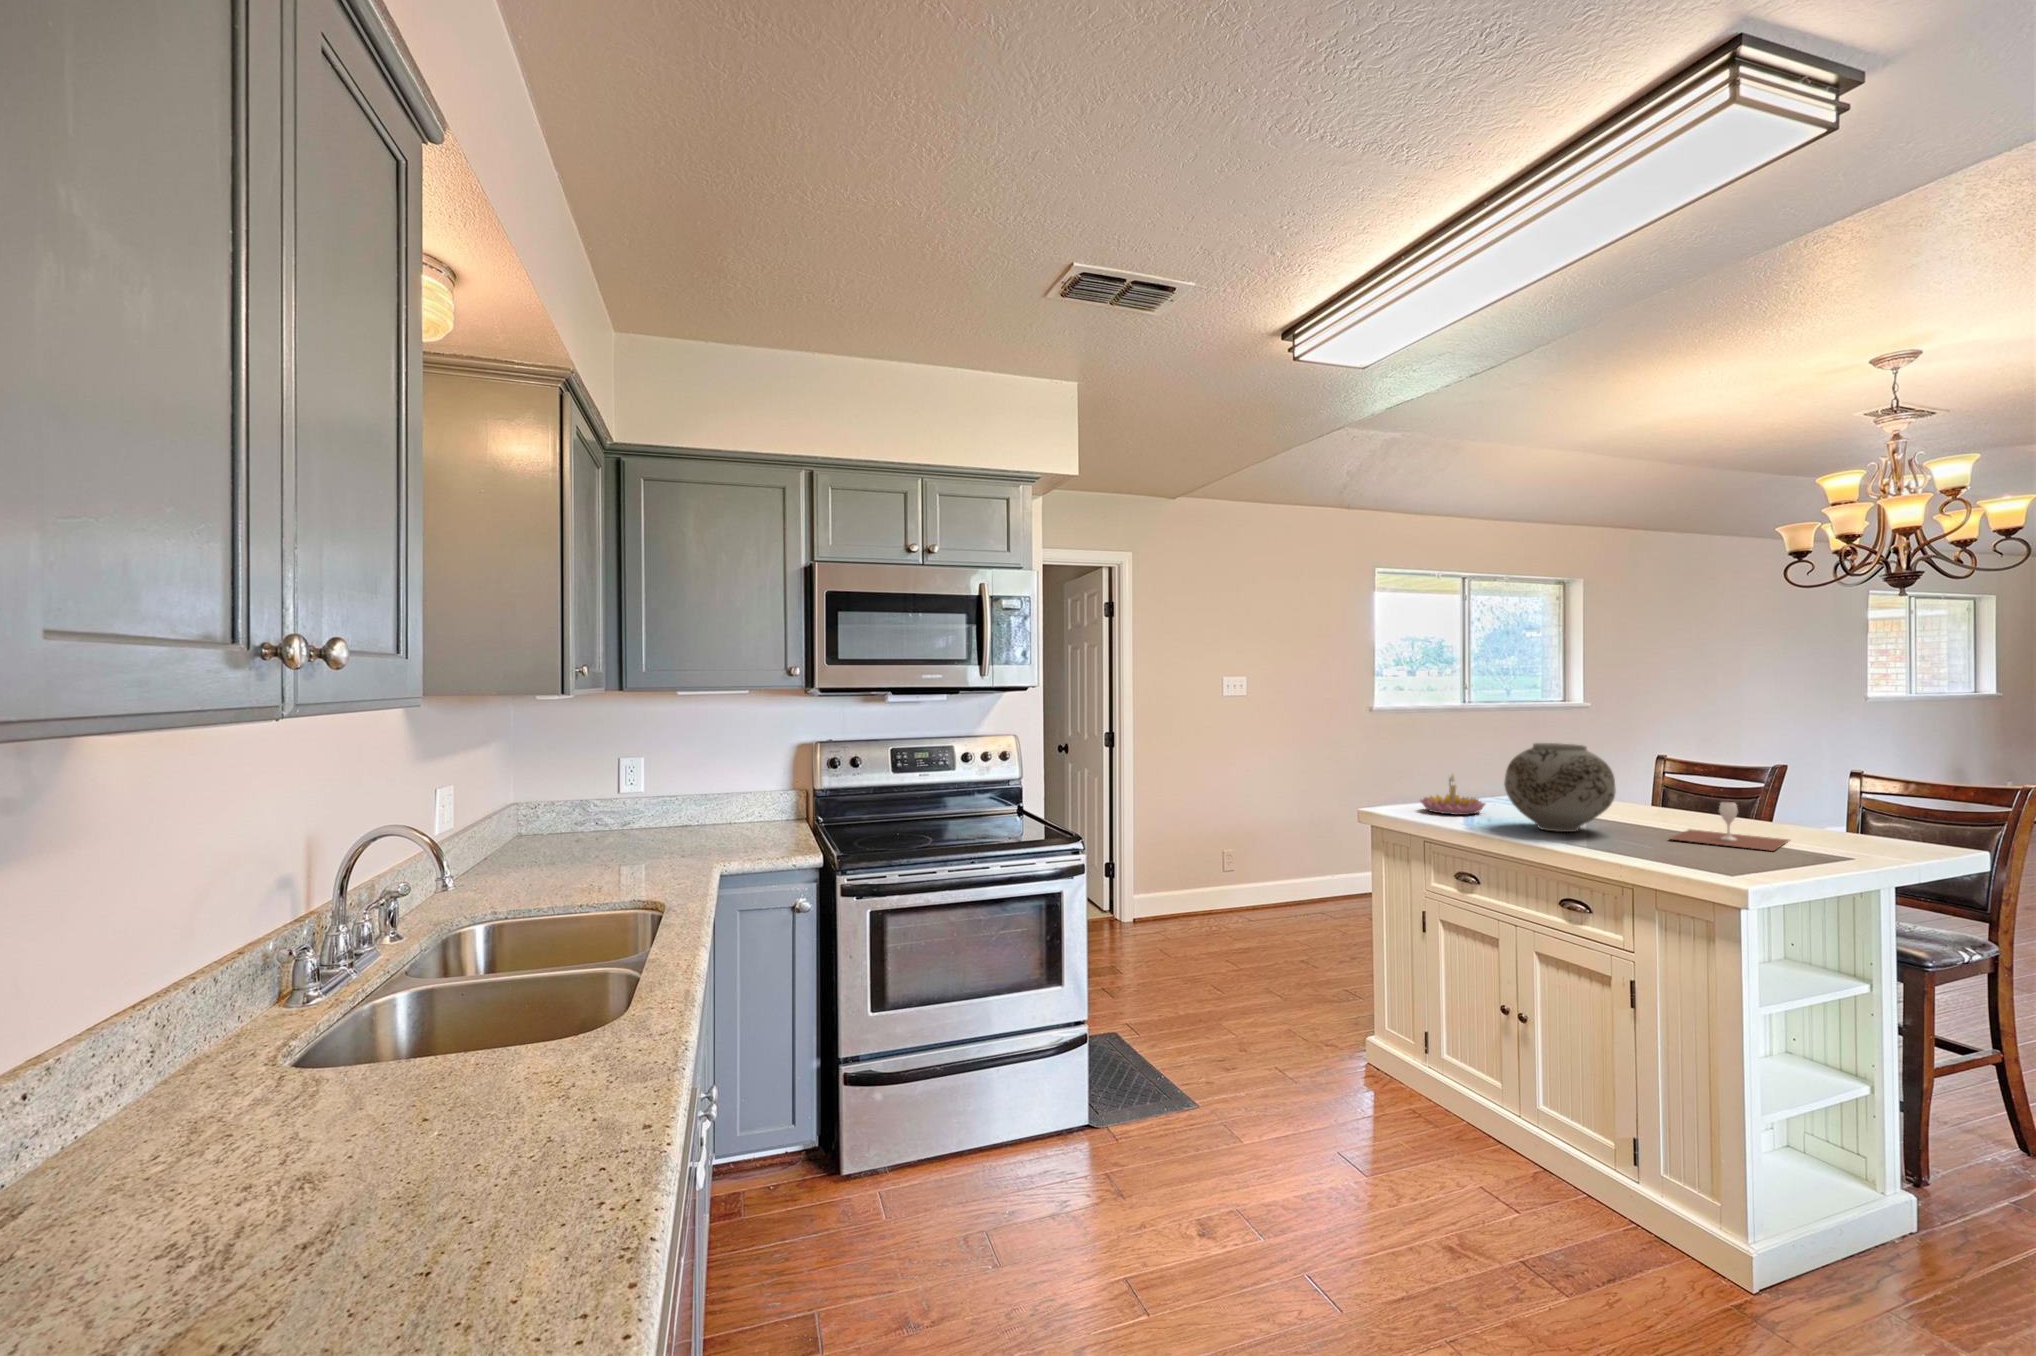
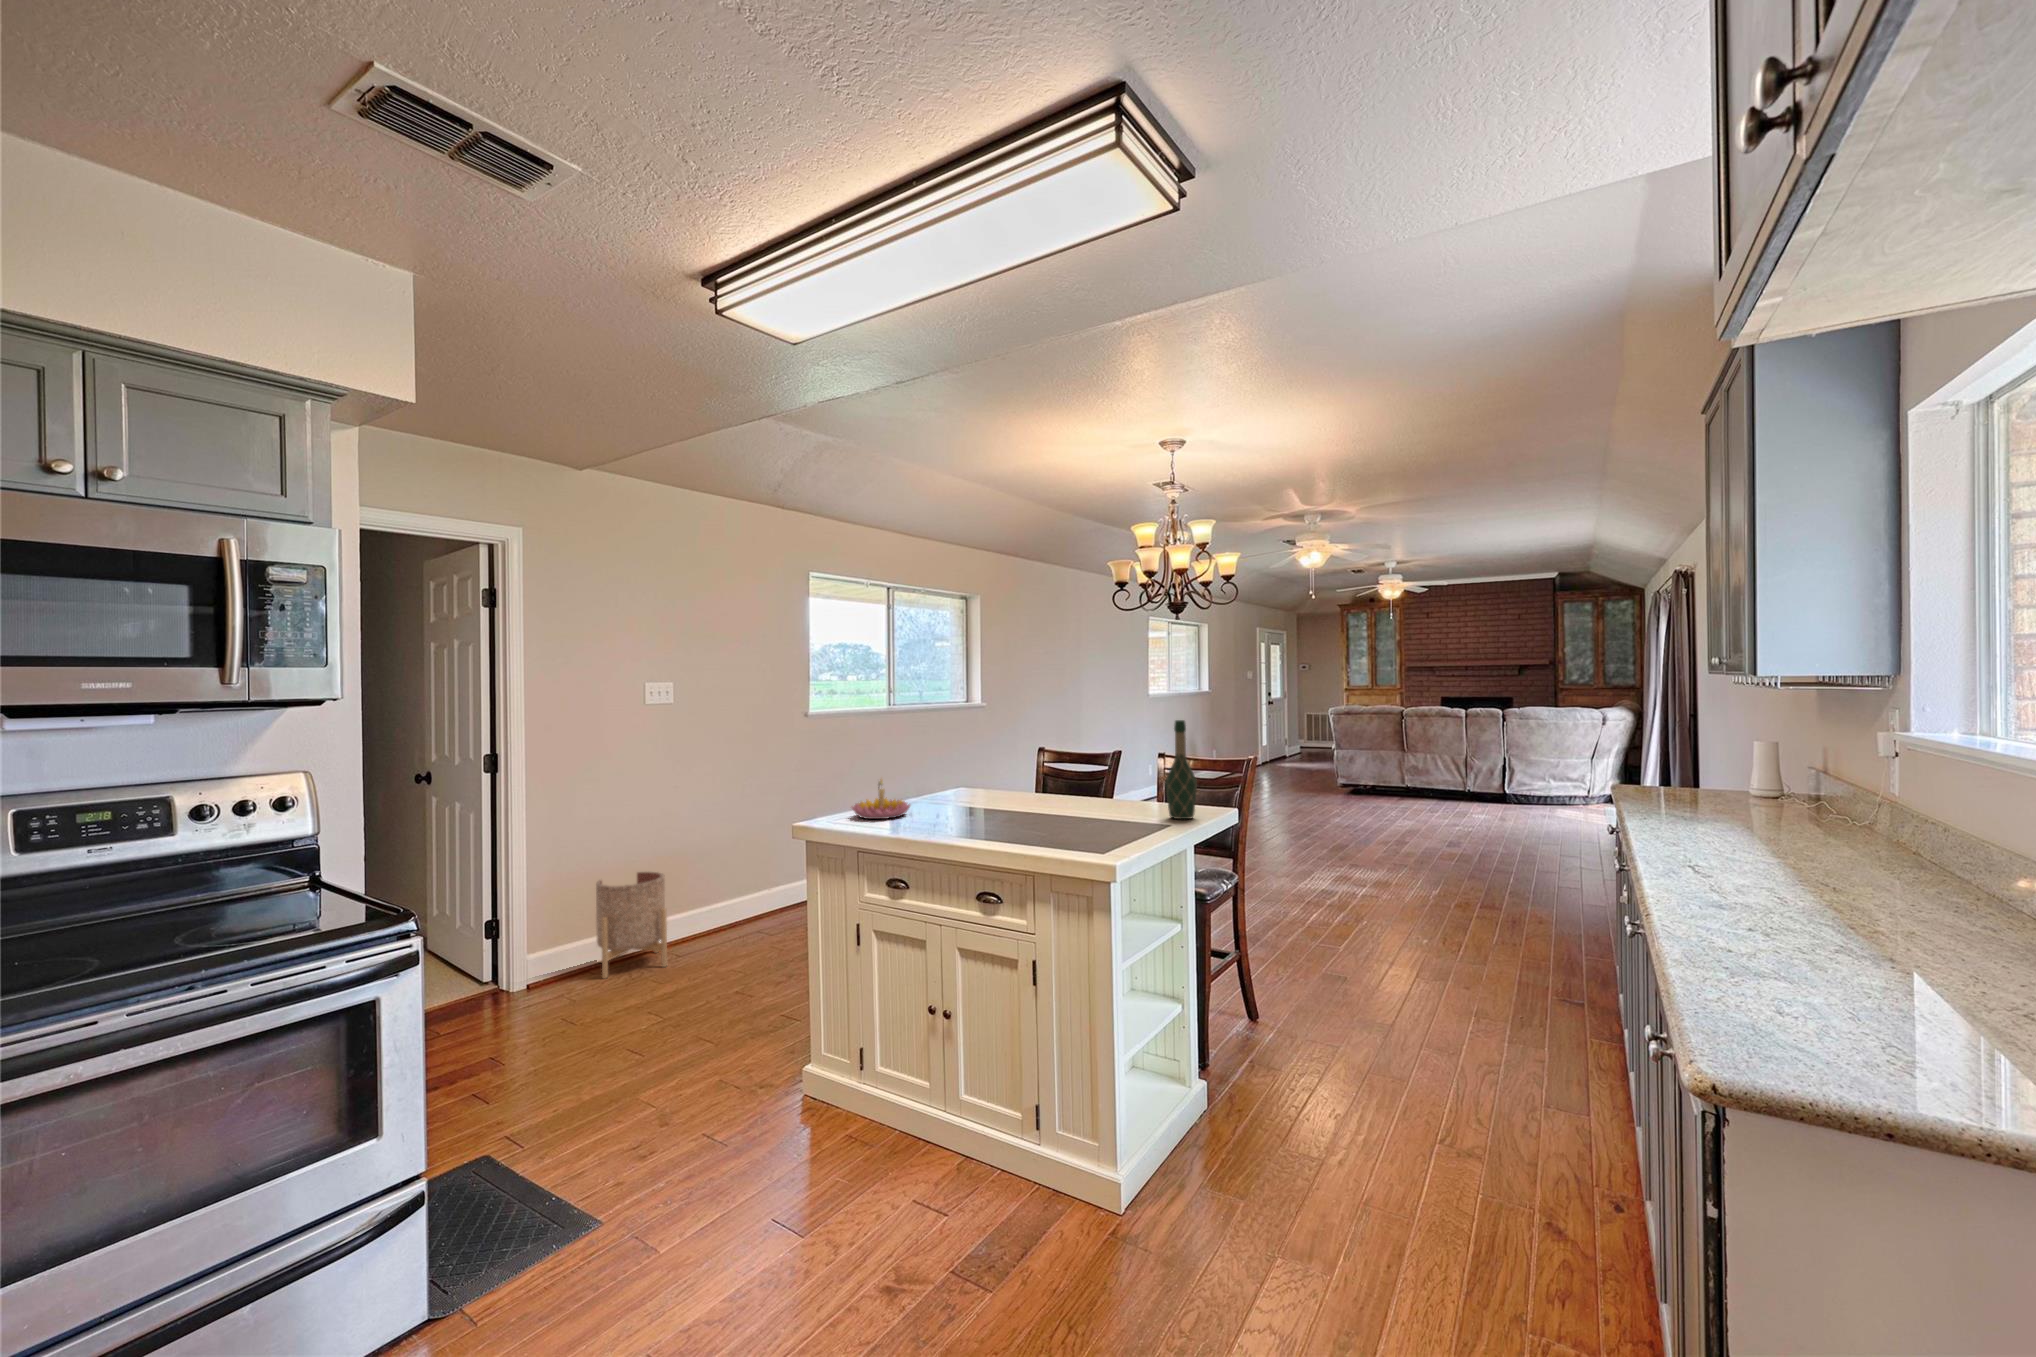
wine bottle: none [1834,730,1888,853] -> present [1165,720,1197,819]
vase: present [1504,743,1616,832] -> none [929,742,1019,827]
wine glass: present [1670,802,1789,851] -> none [1058,786,1137,825]
planter: none [1183,844,1242,933] -> present [596,871,667,979]

